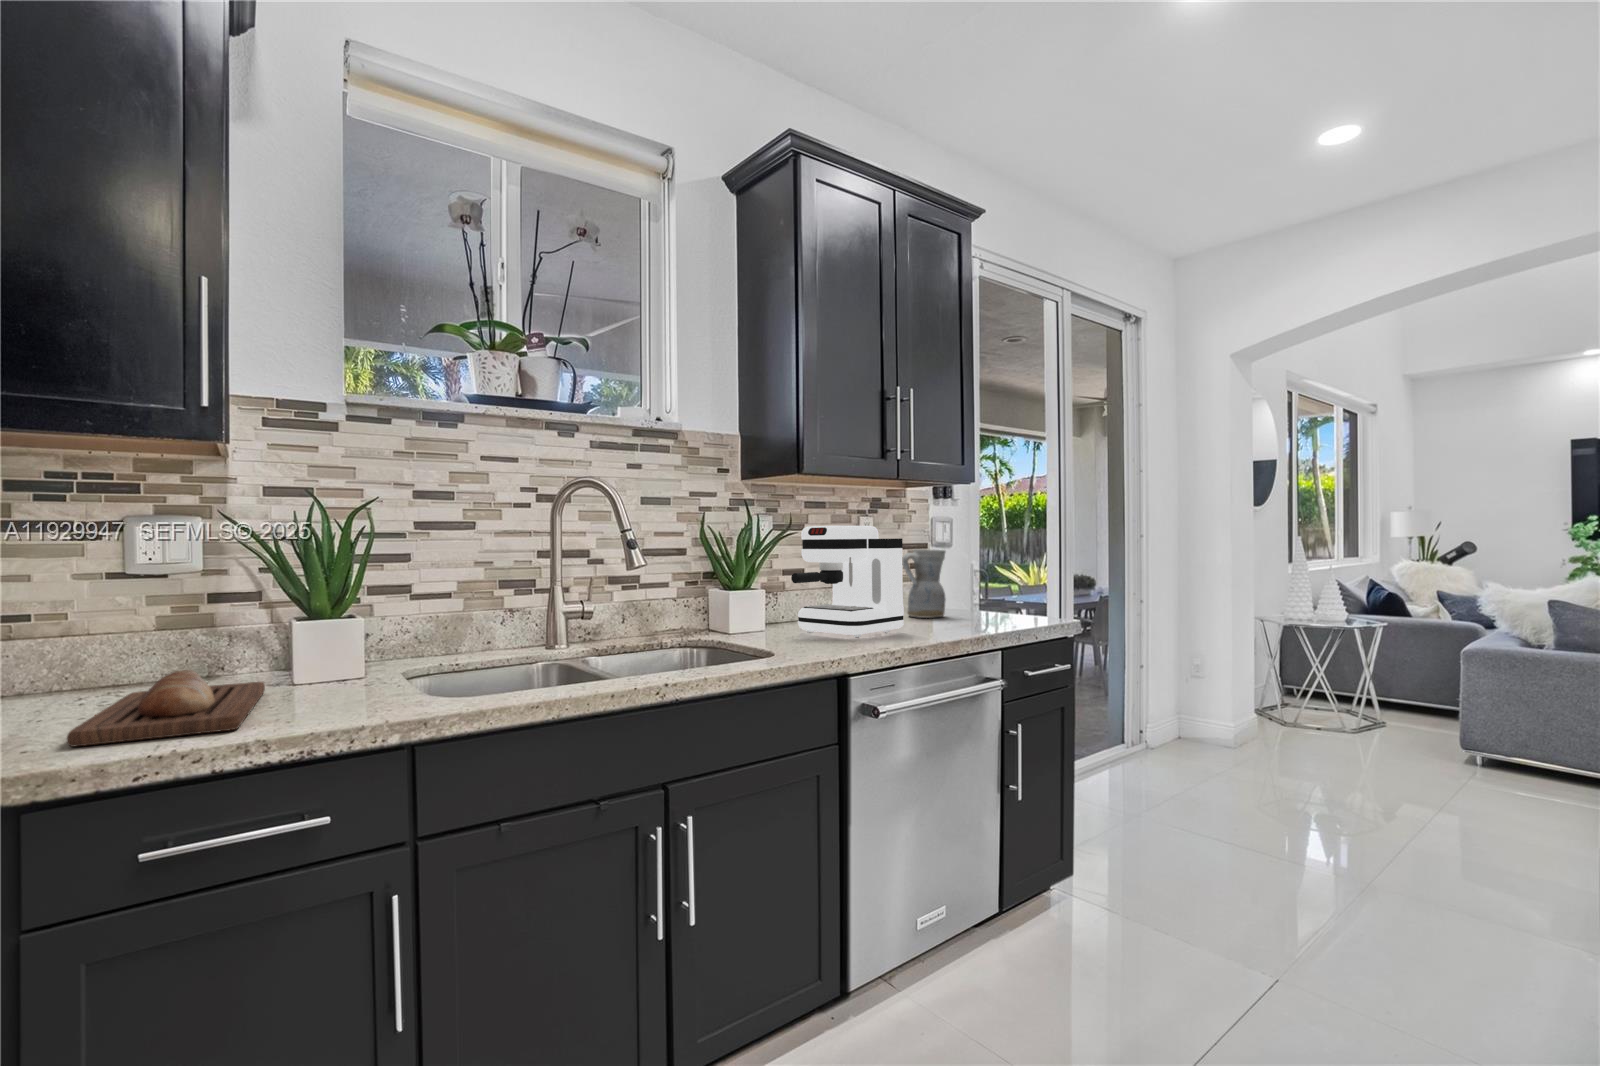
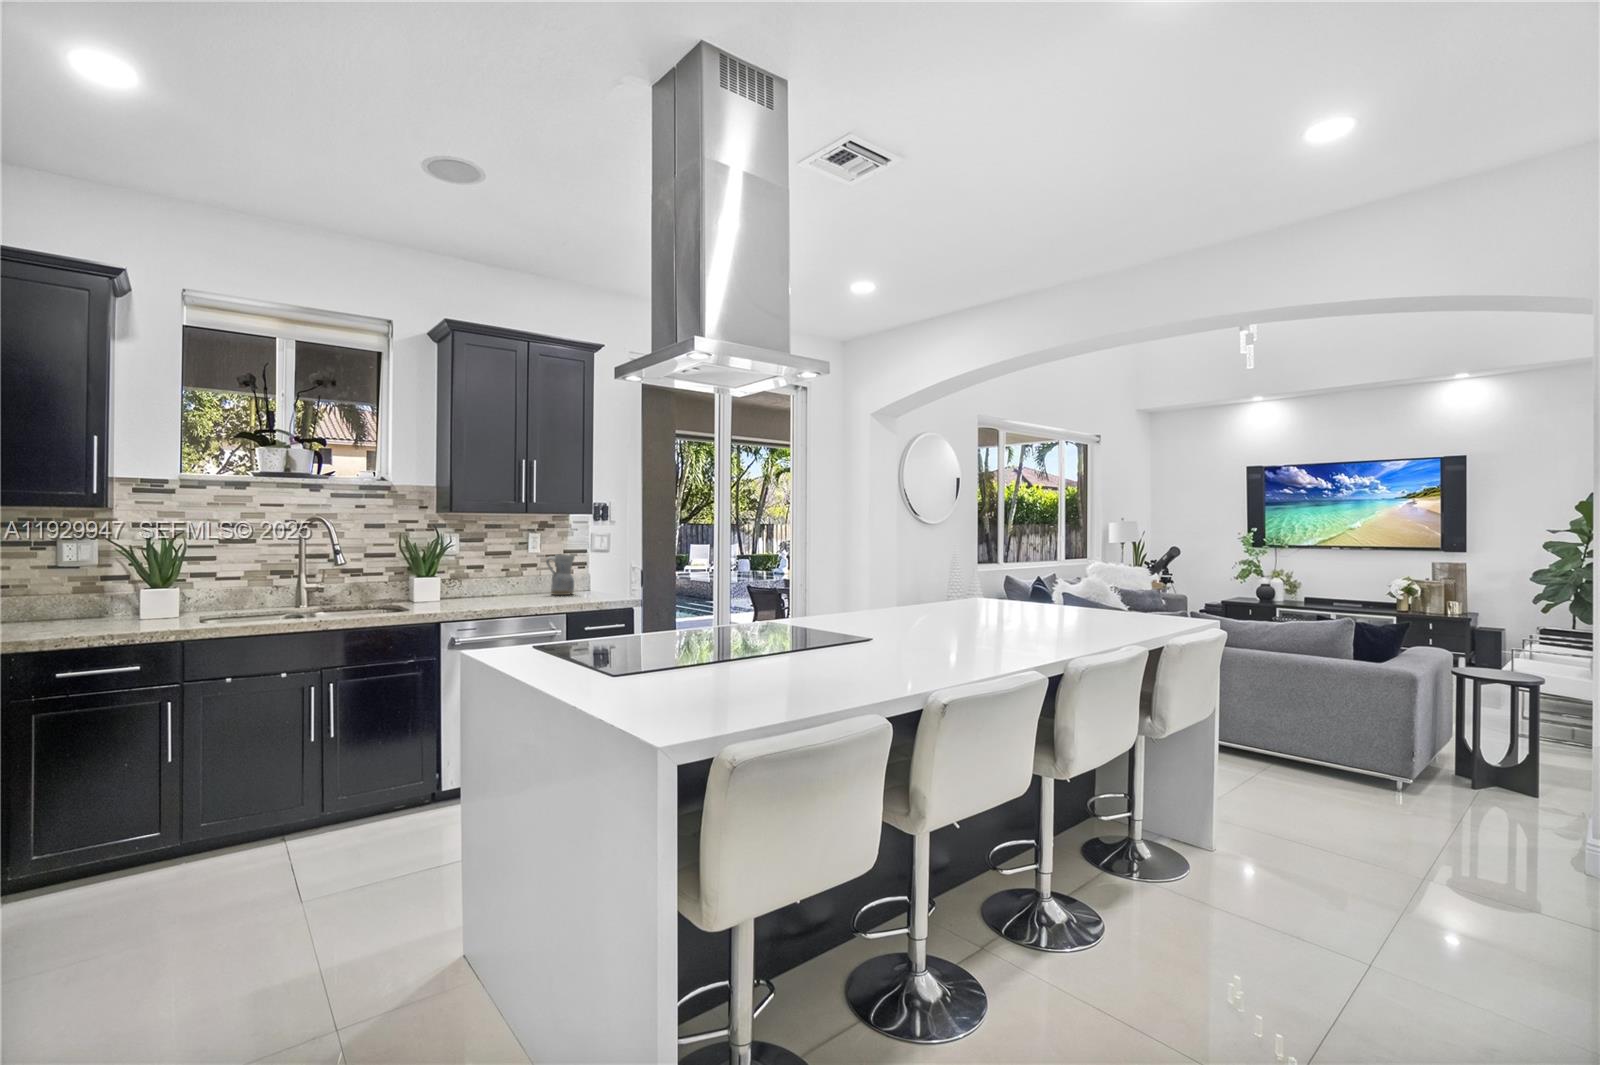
coffee maker: present [791,526,904,637] -> none [443,542,515,604]
bread loaf: present [67,670,265,746] -> none [34,609,125,635]

